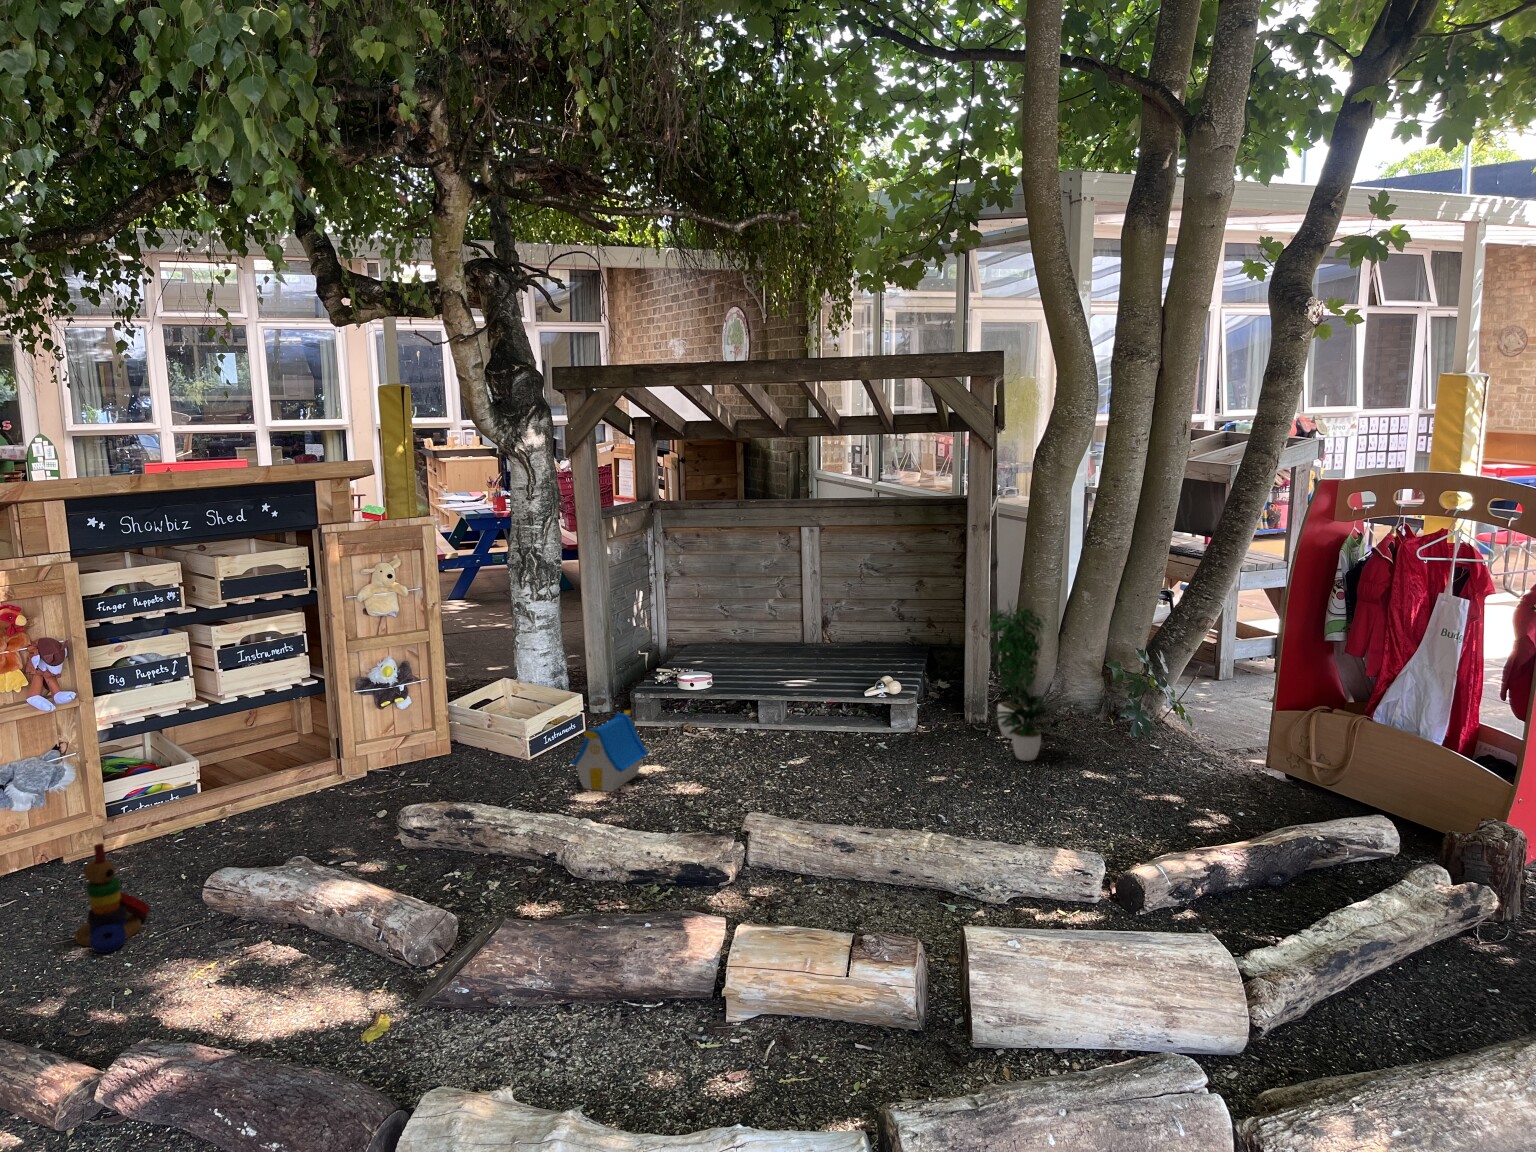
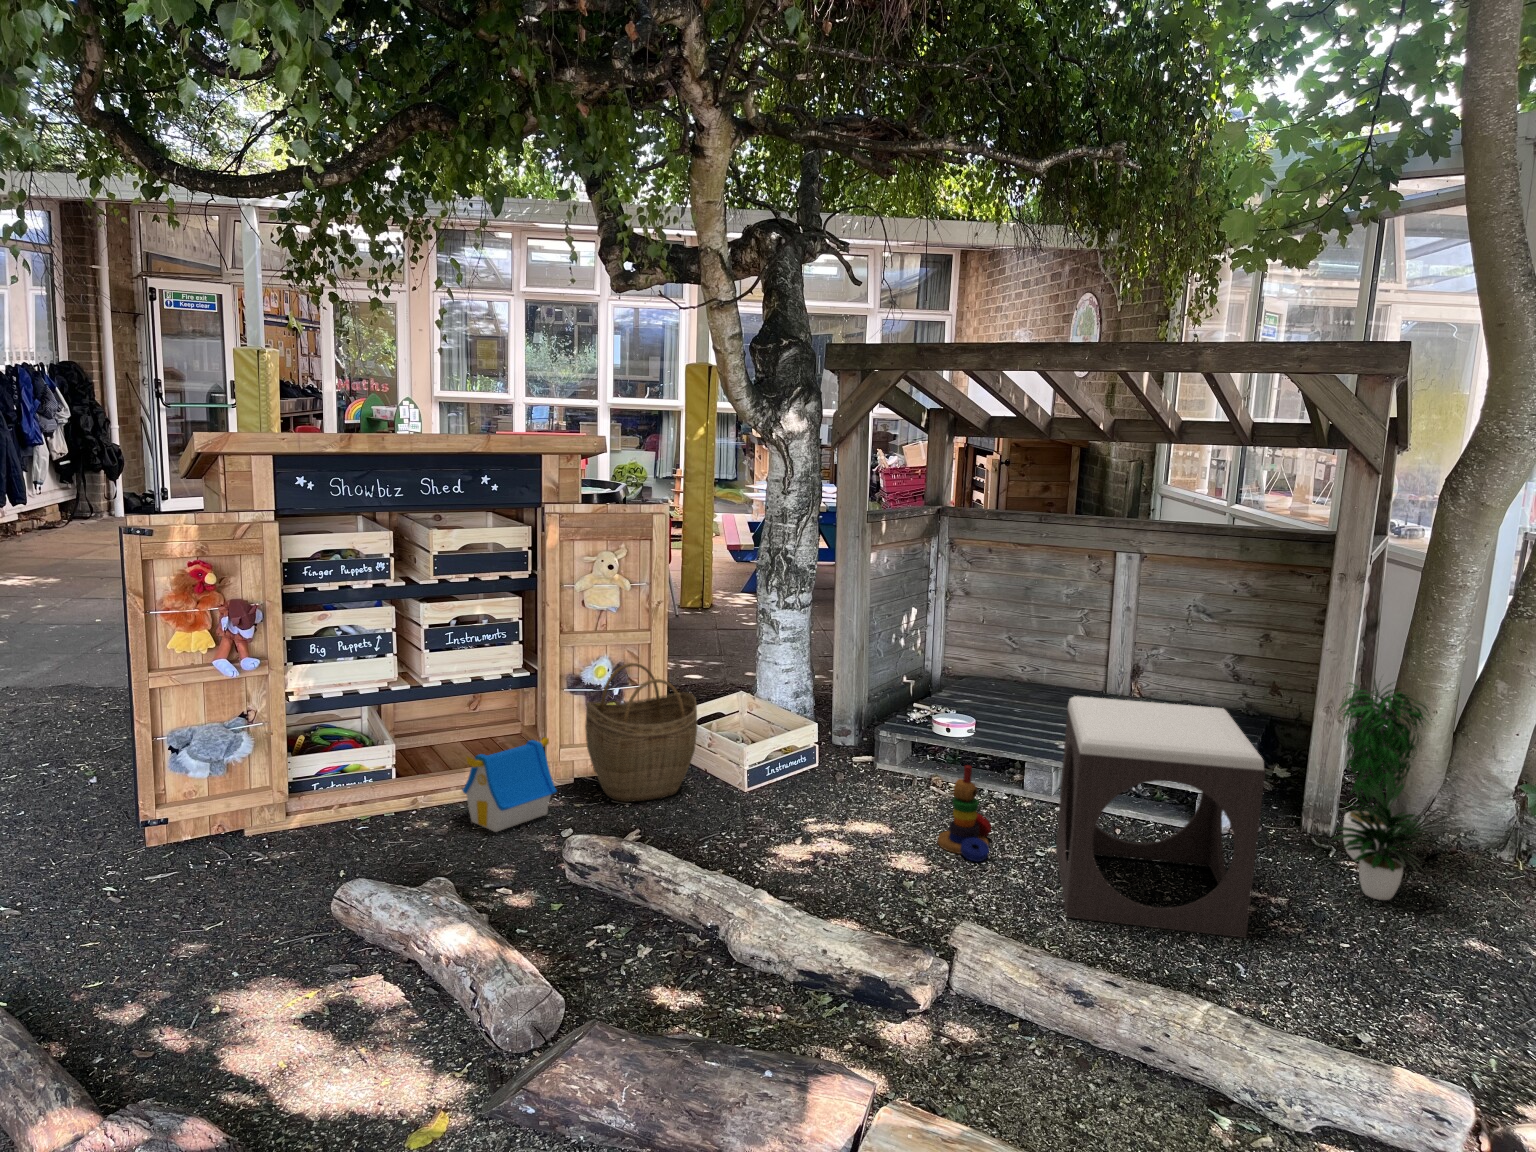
footstool: none [794,634,946,807] -> present [1056,696,1265,938]
woven basket: none [378,660,482,783] -> present [585,663,697,802]
toy house: present [571,710,649,792] -> present [462,738,557,832]
stacking toy: present [75,843,150,953] -> present [937,765,992,862]

